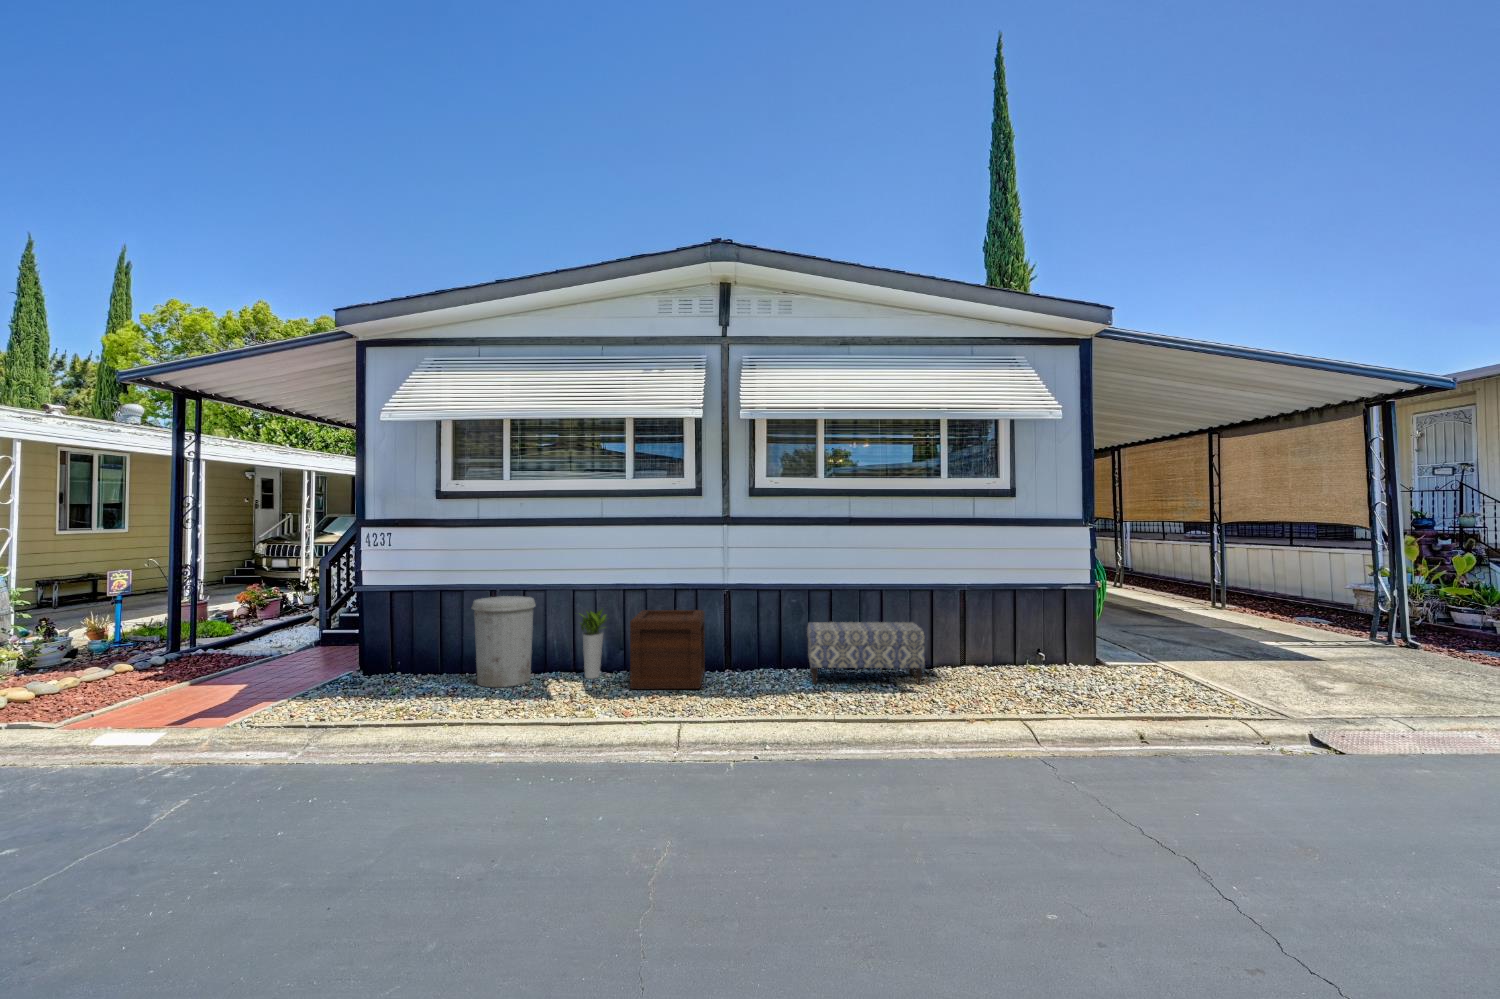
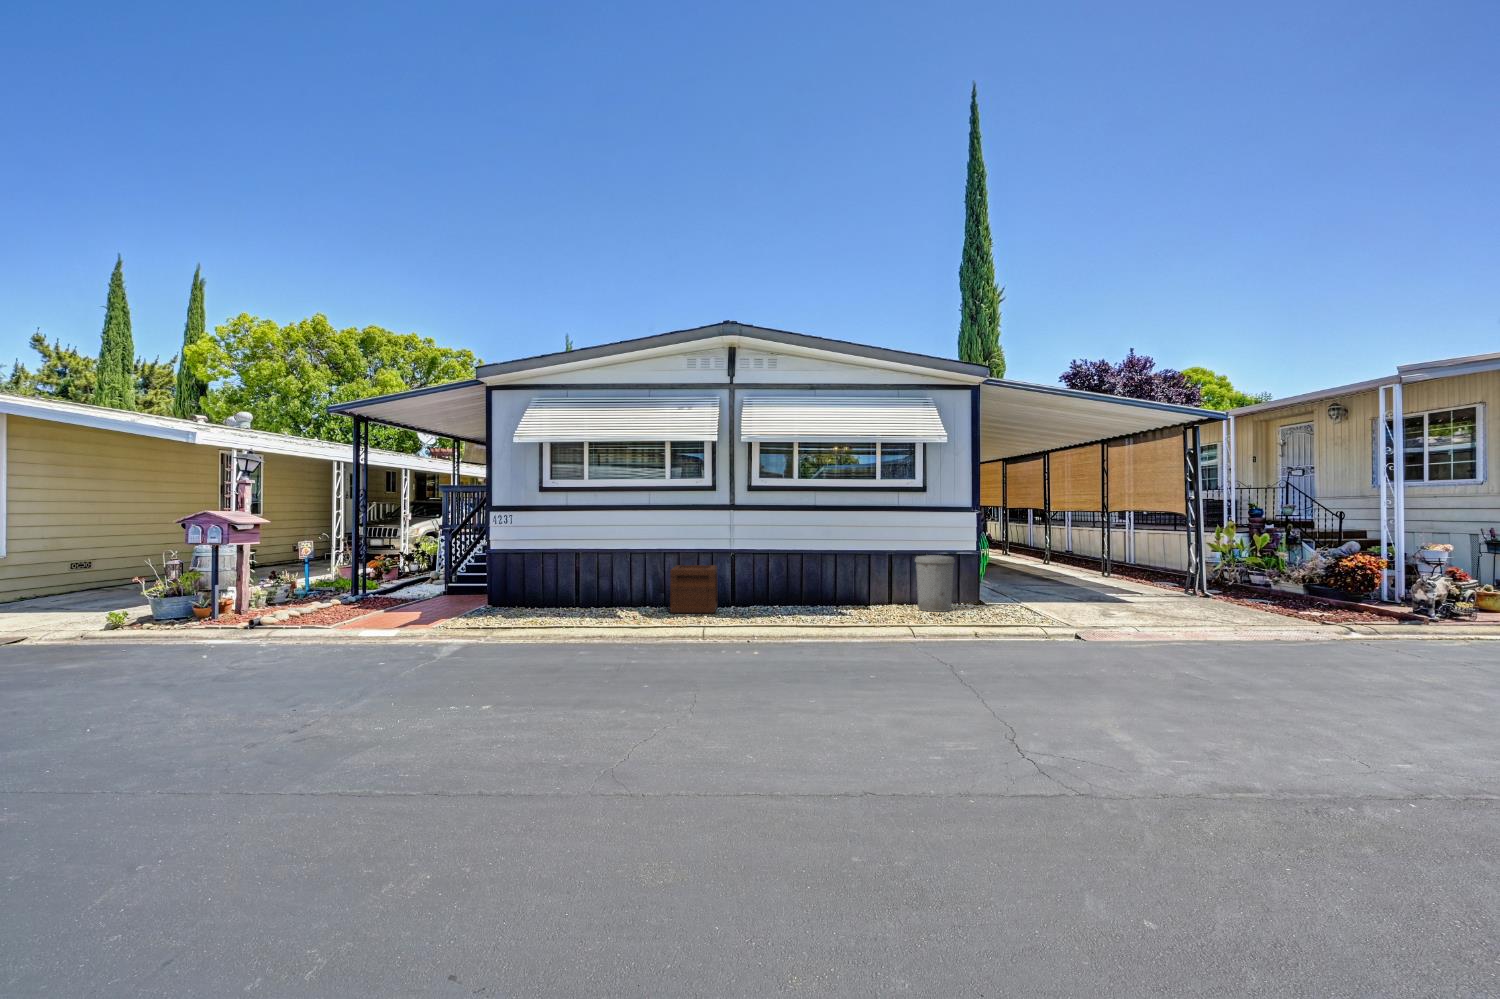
trash can: present [472,596,536,687] -> present [915,555,955,612]
planter: present [580,609,606,679] -> none [633,563,655,609]
bench: present [807,622,925,685] -> none [785,574,859,612]

